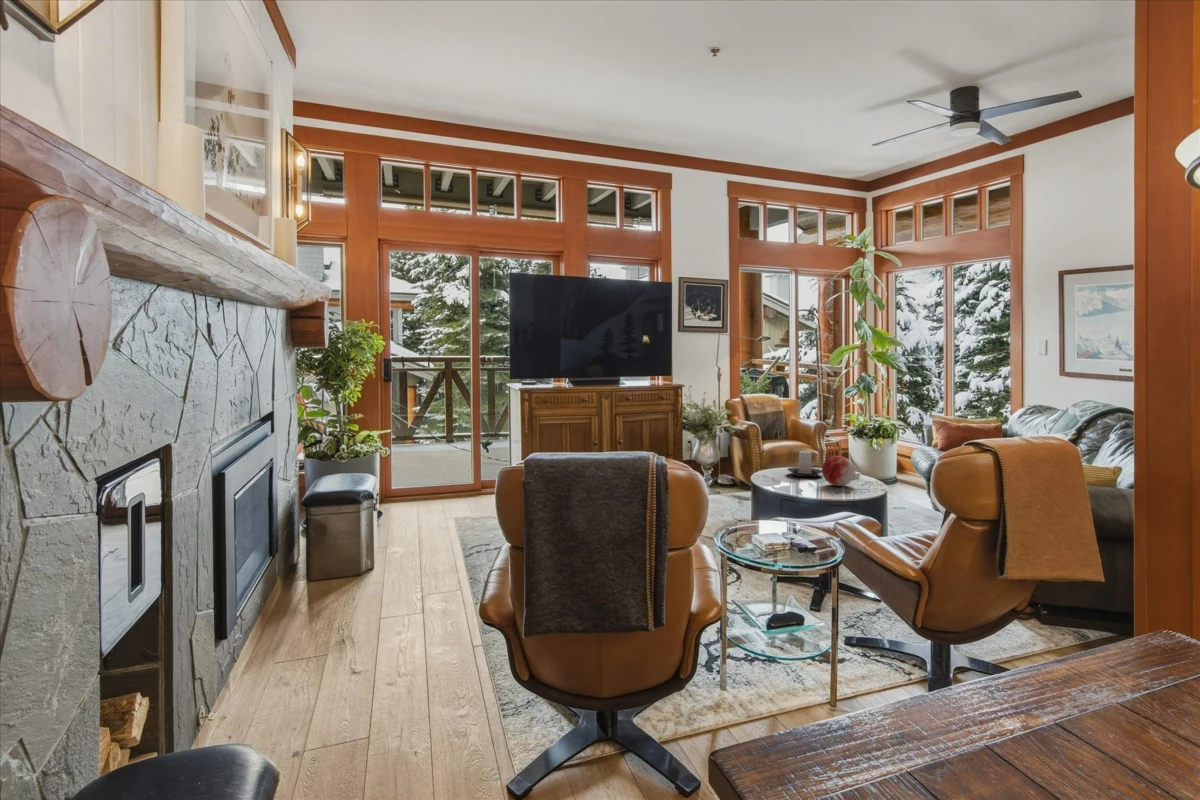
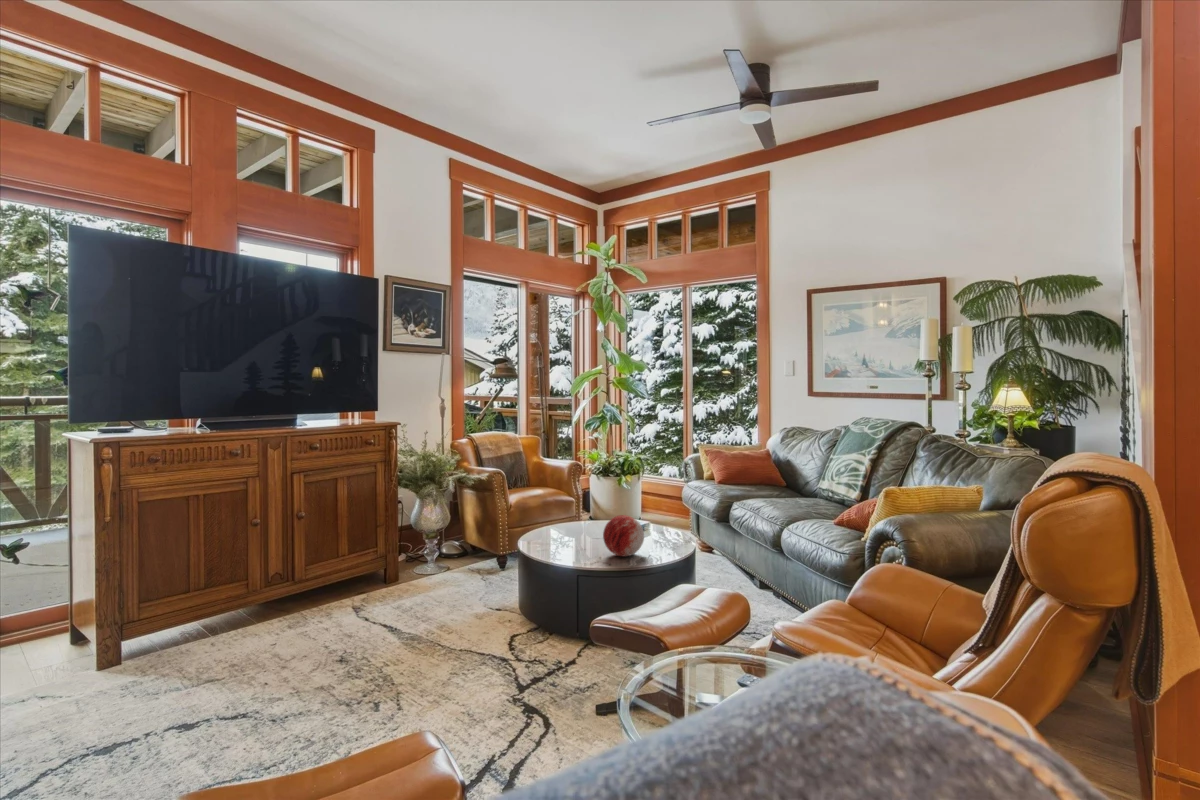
candle holder: present [788,451,822,477] -> none [552,508,598,546]

